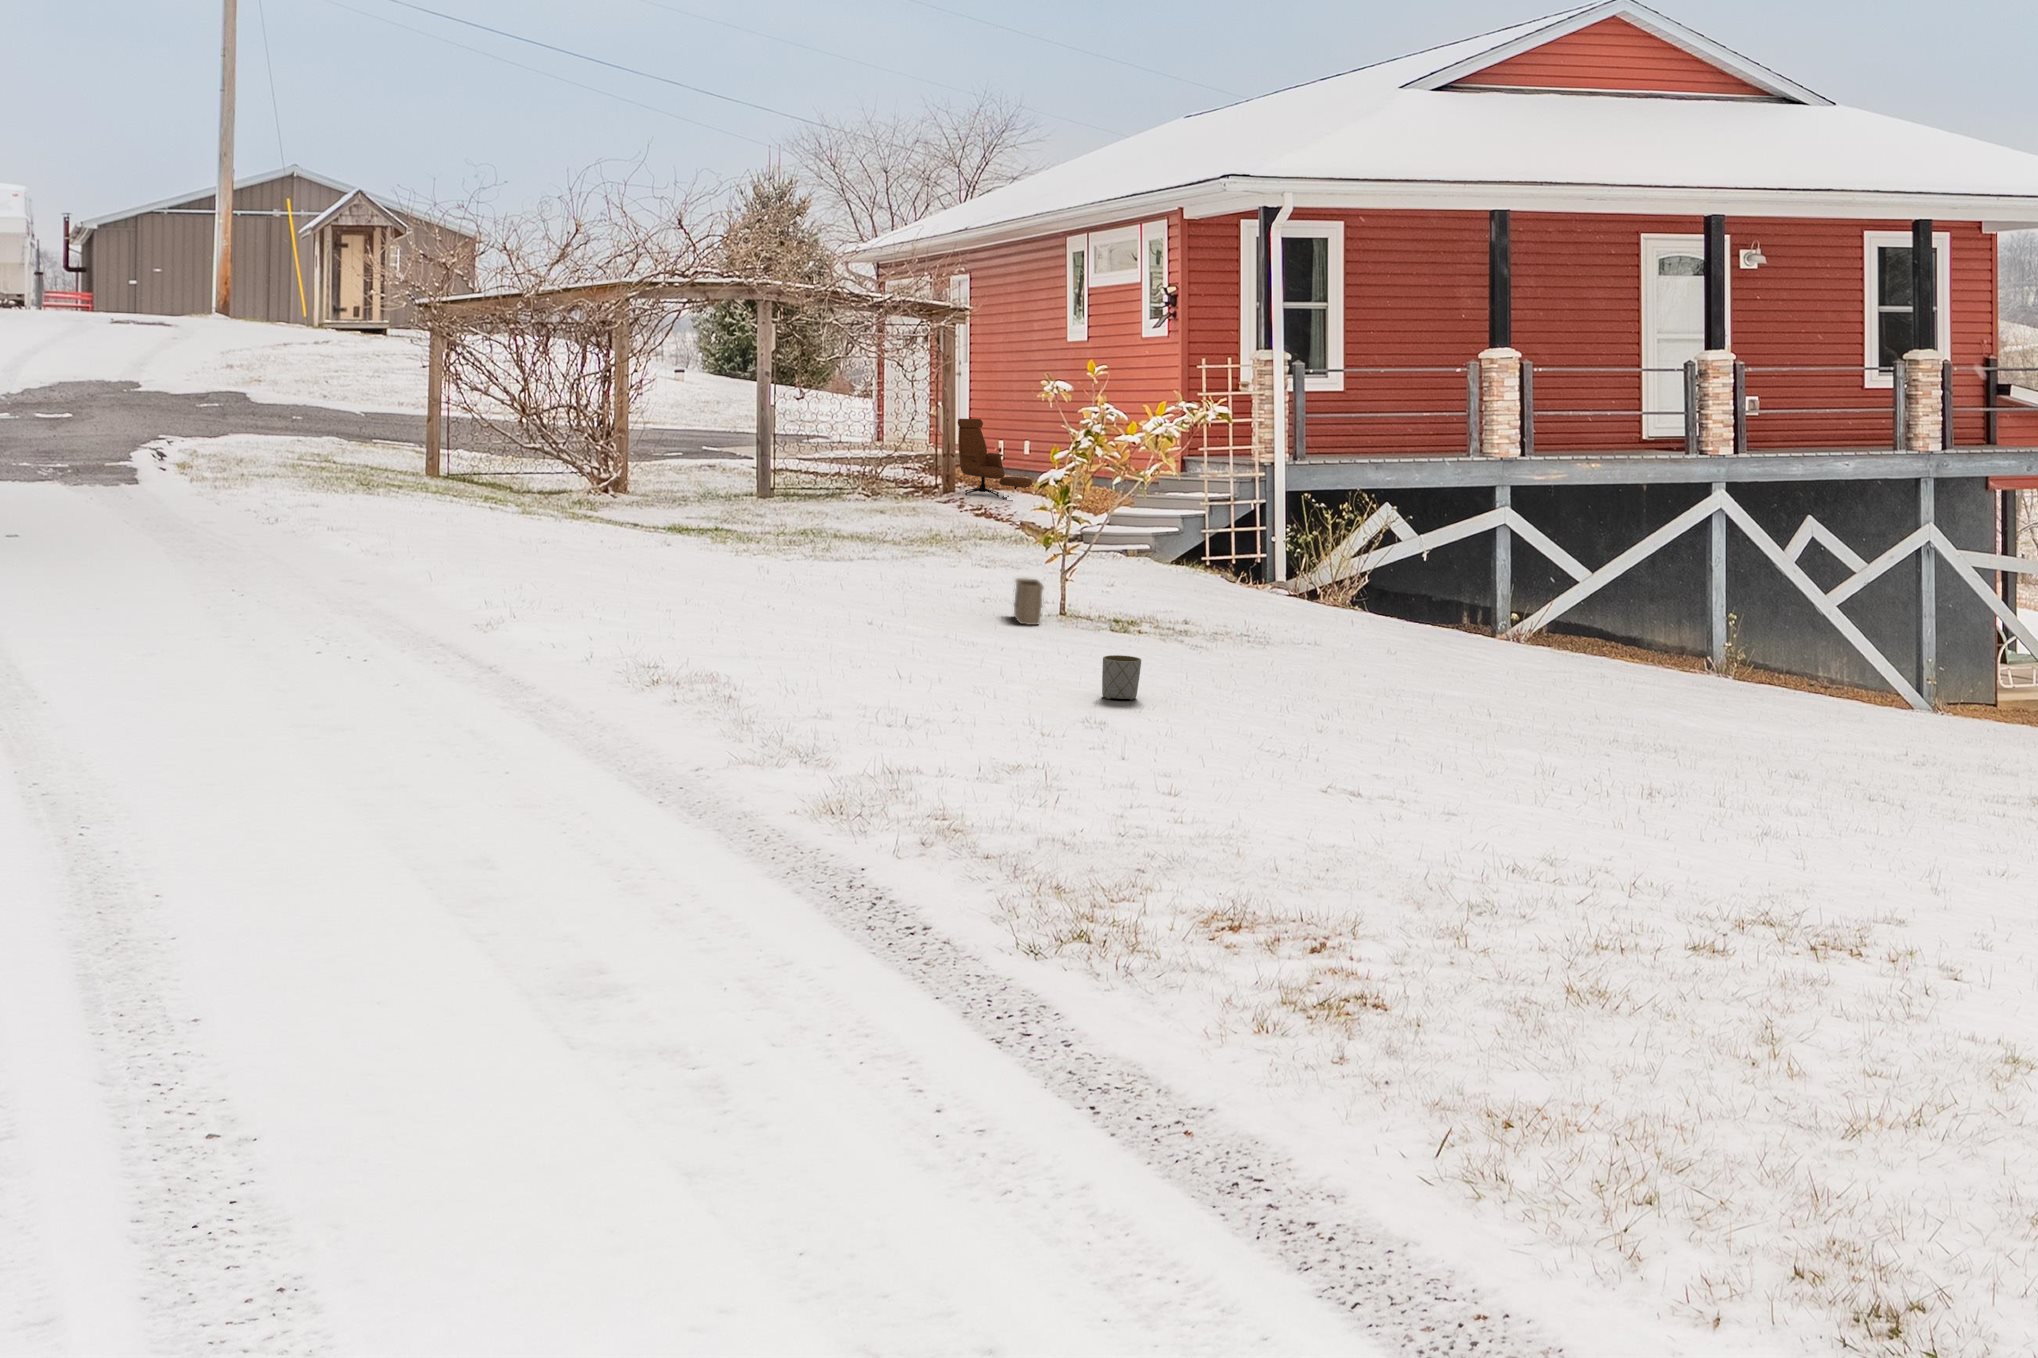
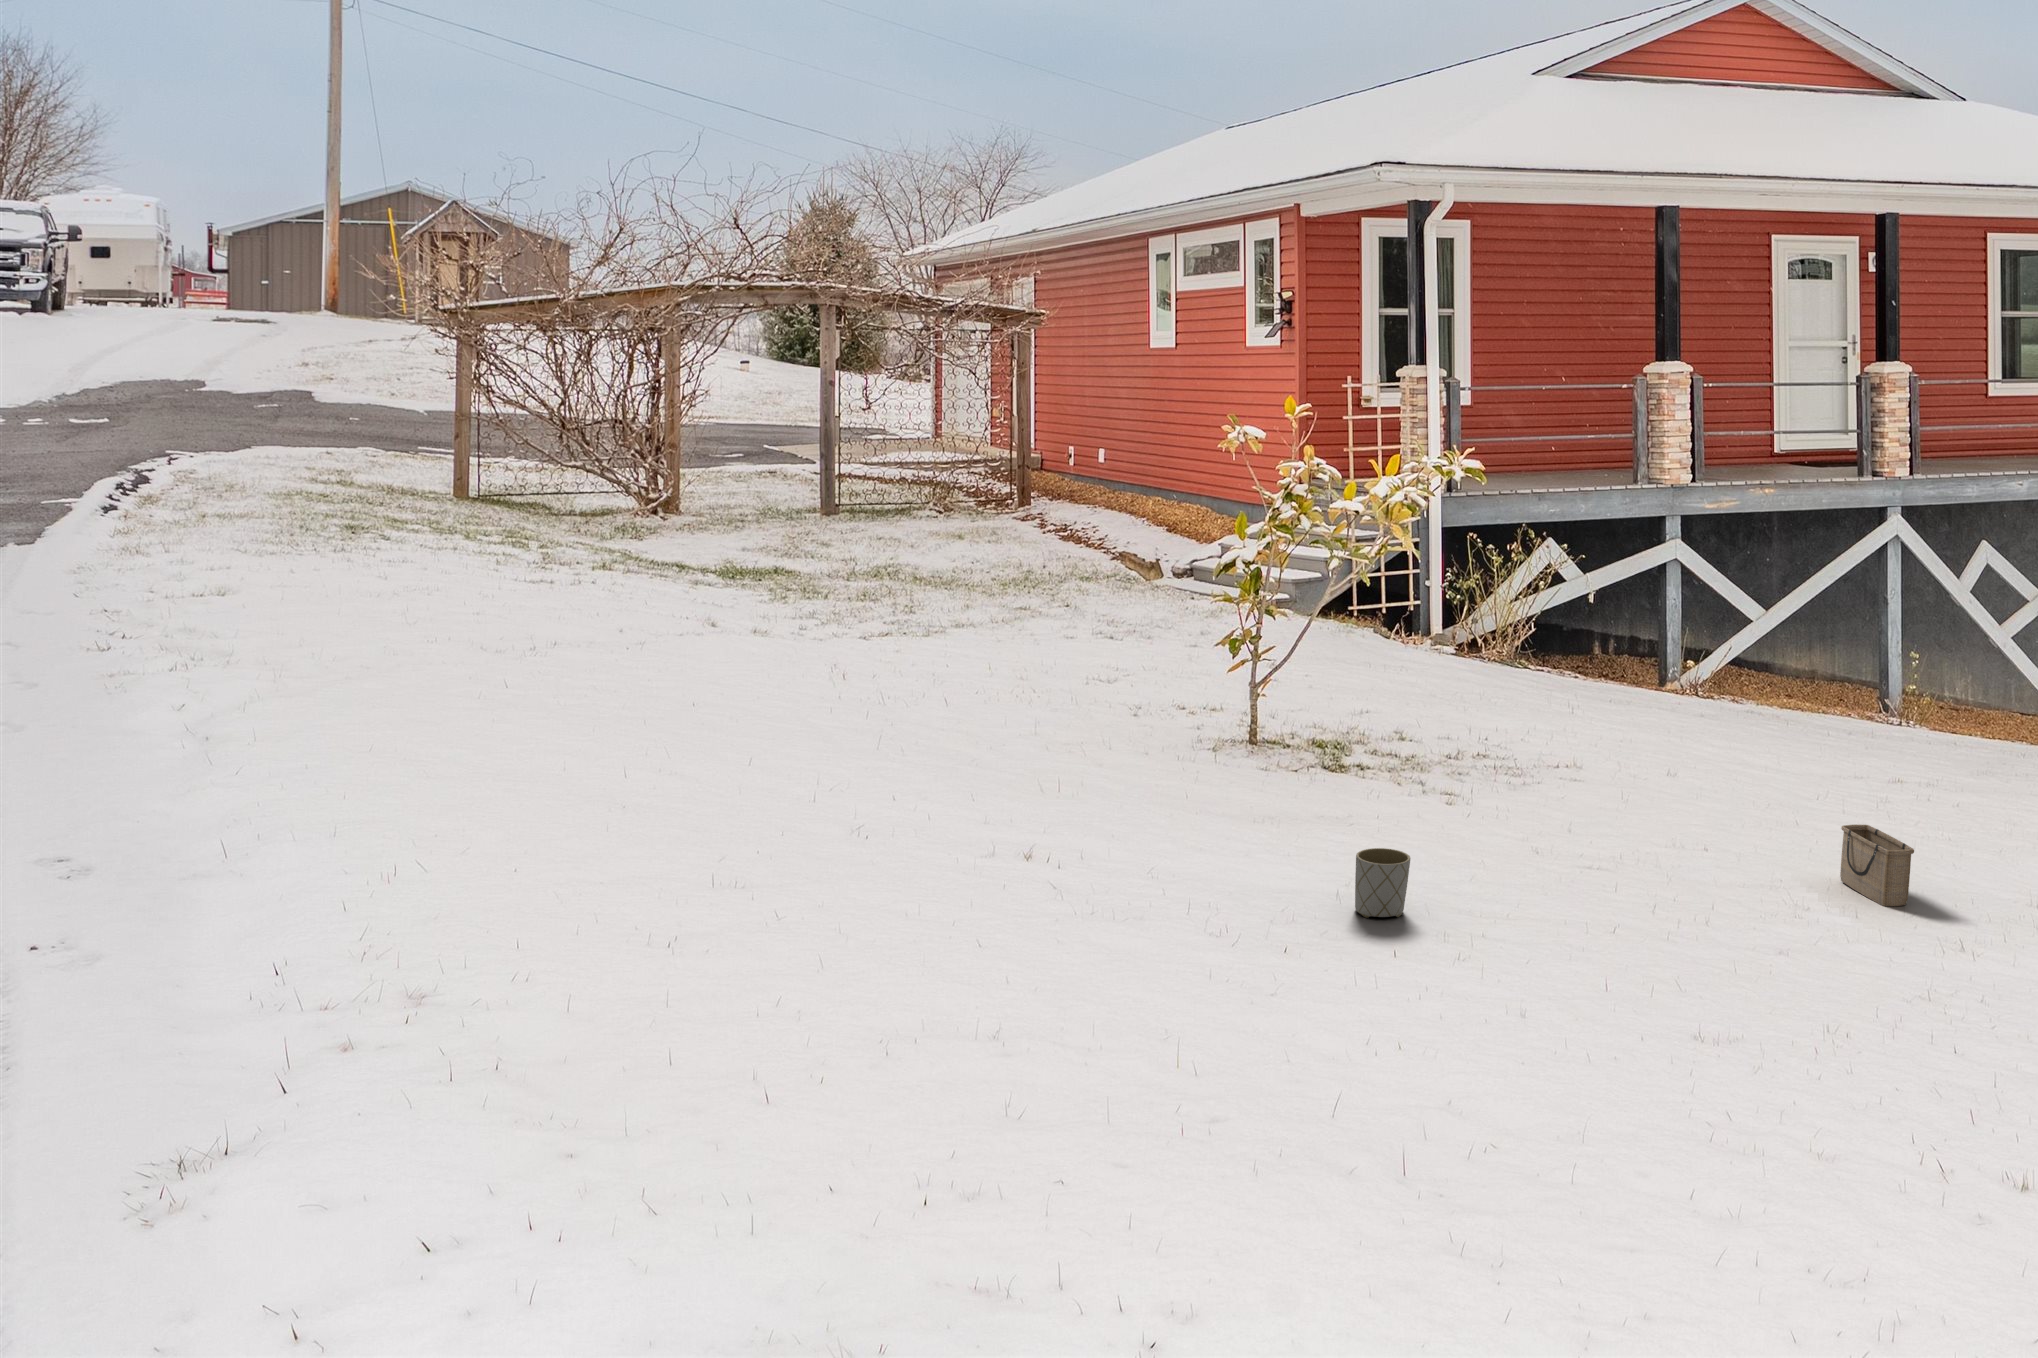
lounge chair: present [958,419,1032,500] -> none [1044,429,1126,518]
basket: present [1014,578,1044,625] -> present [1840,824,1914,906]

